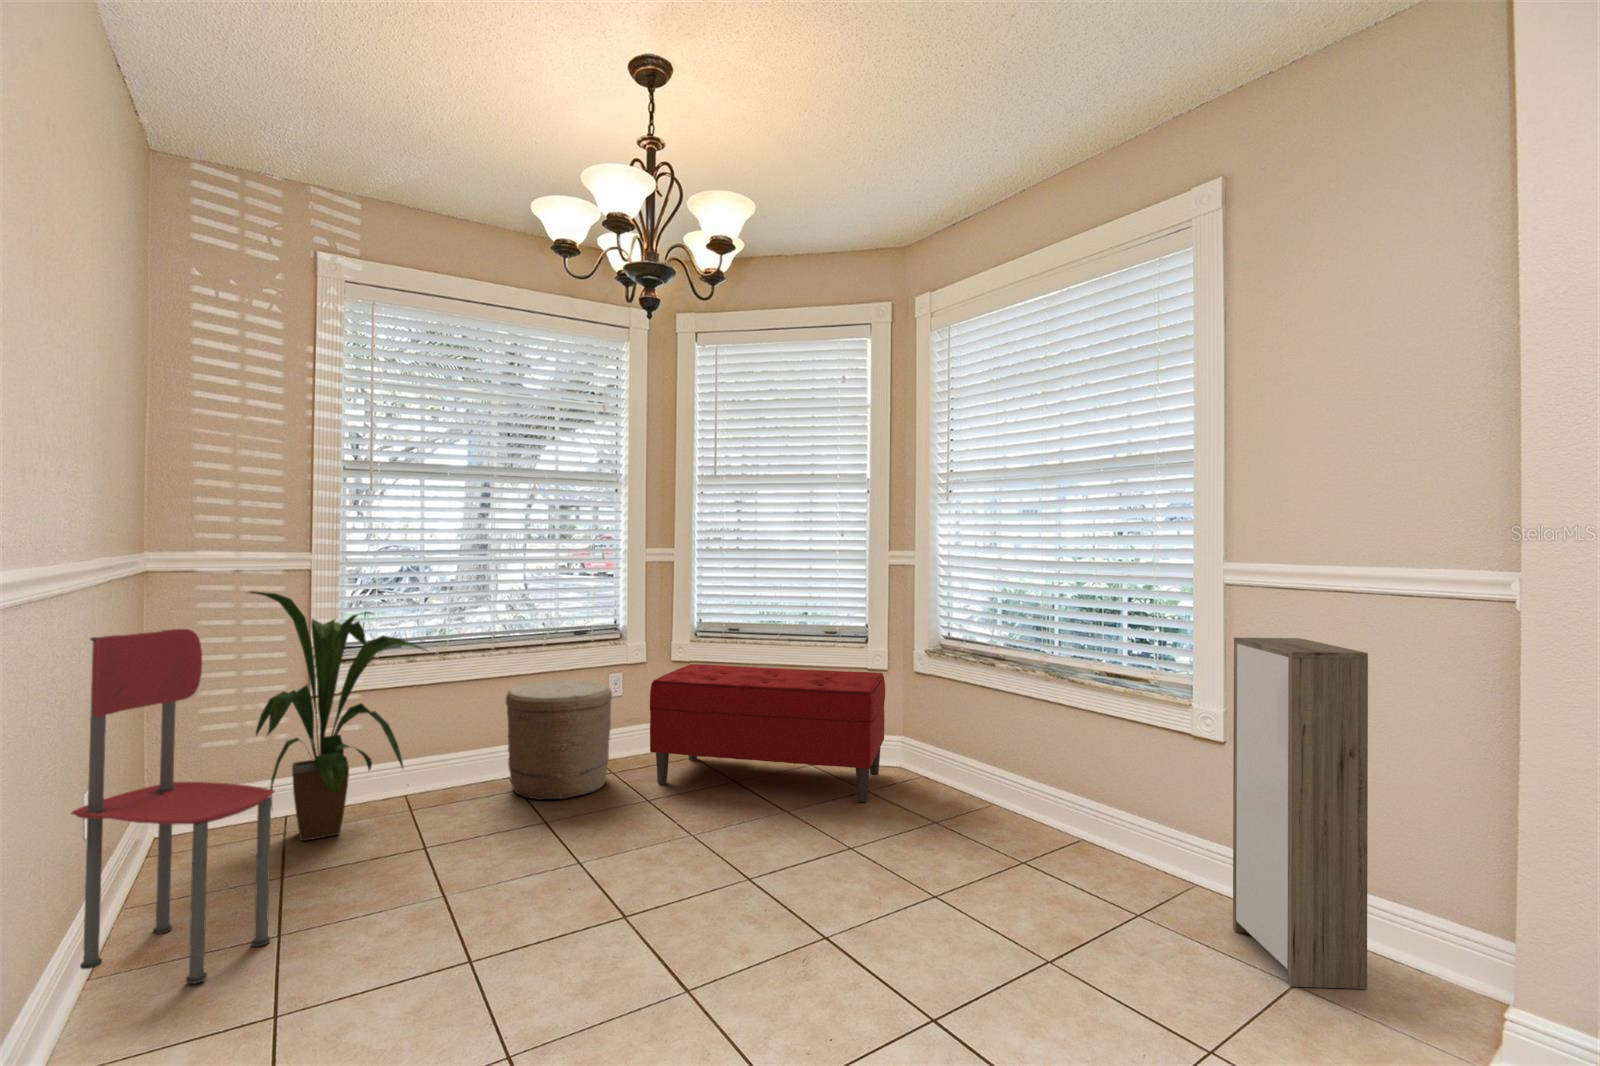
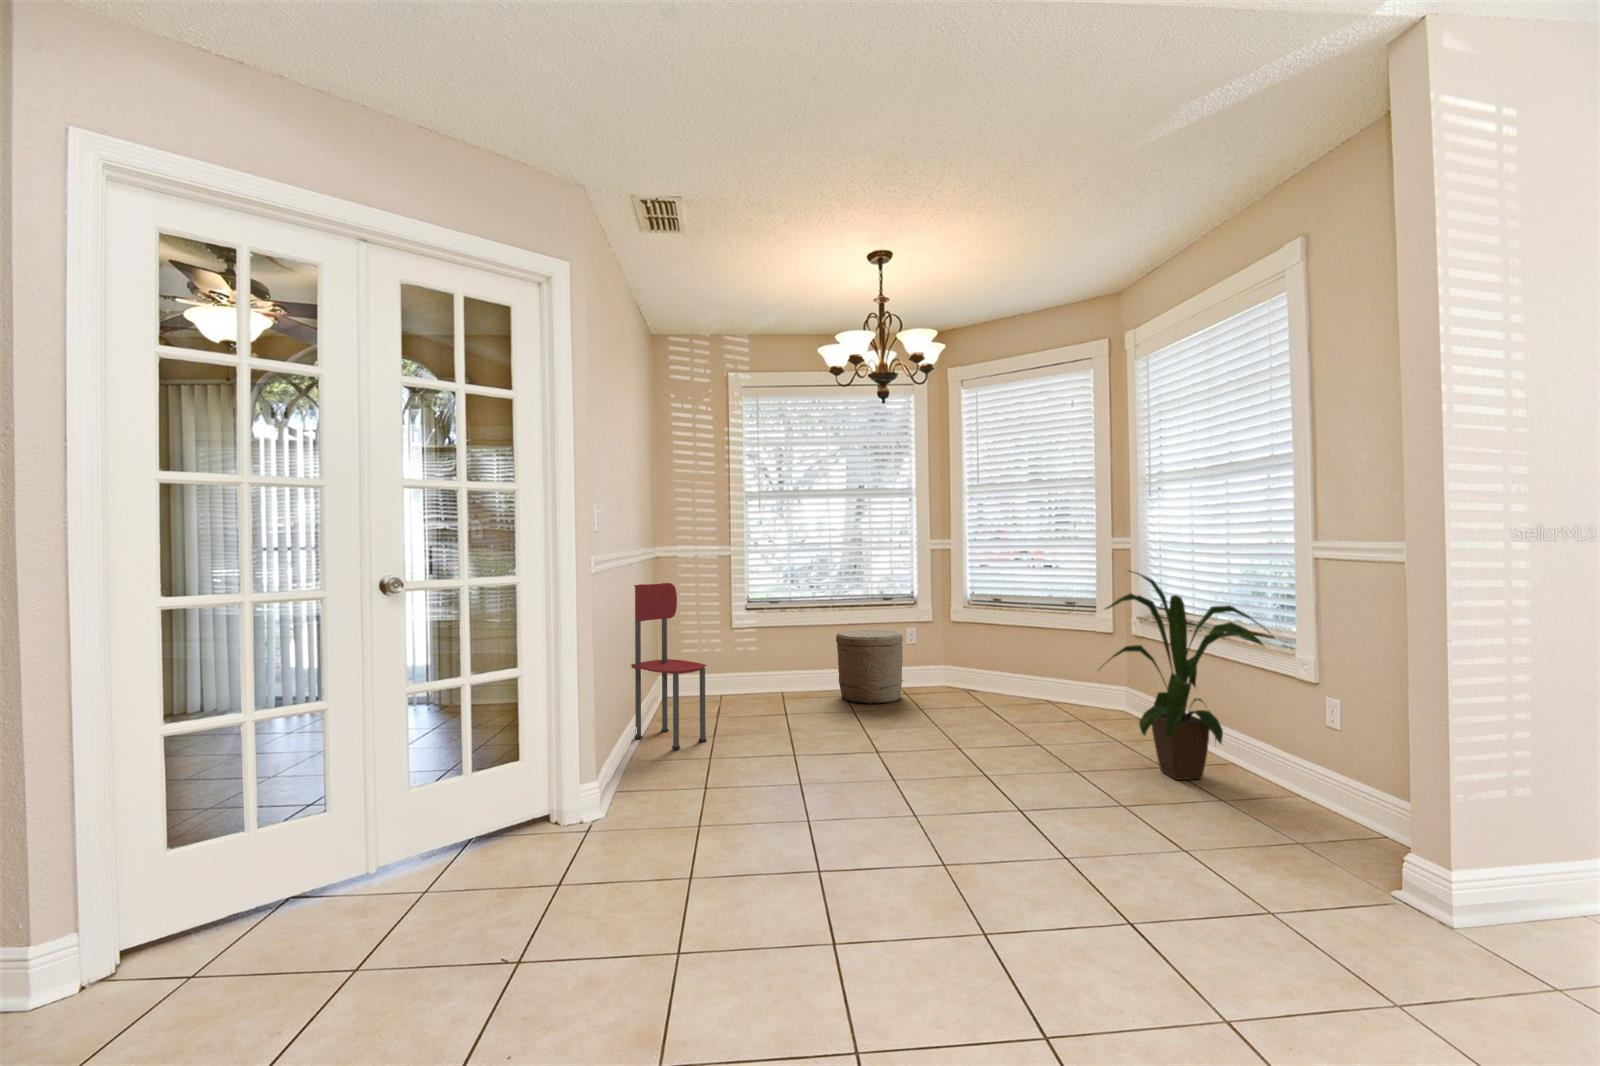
house plant: present [250,591,427,841] -> present [1106,571,1270,780]
storage cabinet: present [1233,638,1368,989] -> none [1313,597,1400,872]
bench: present [650,664,885,802] -> none [927,624,1111,727]

